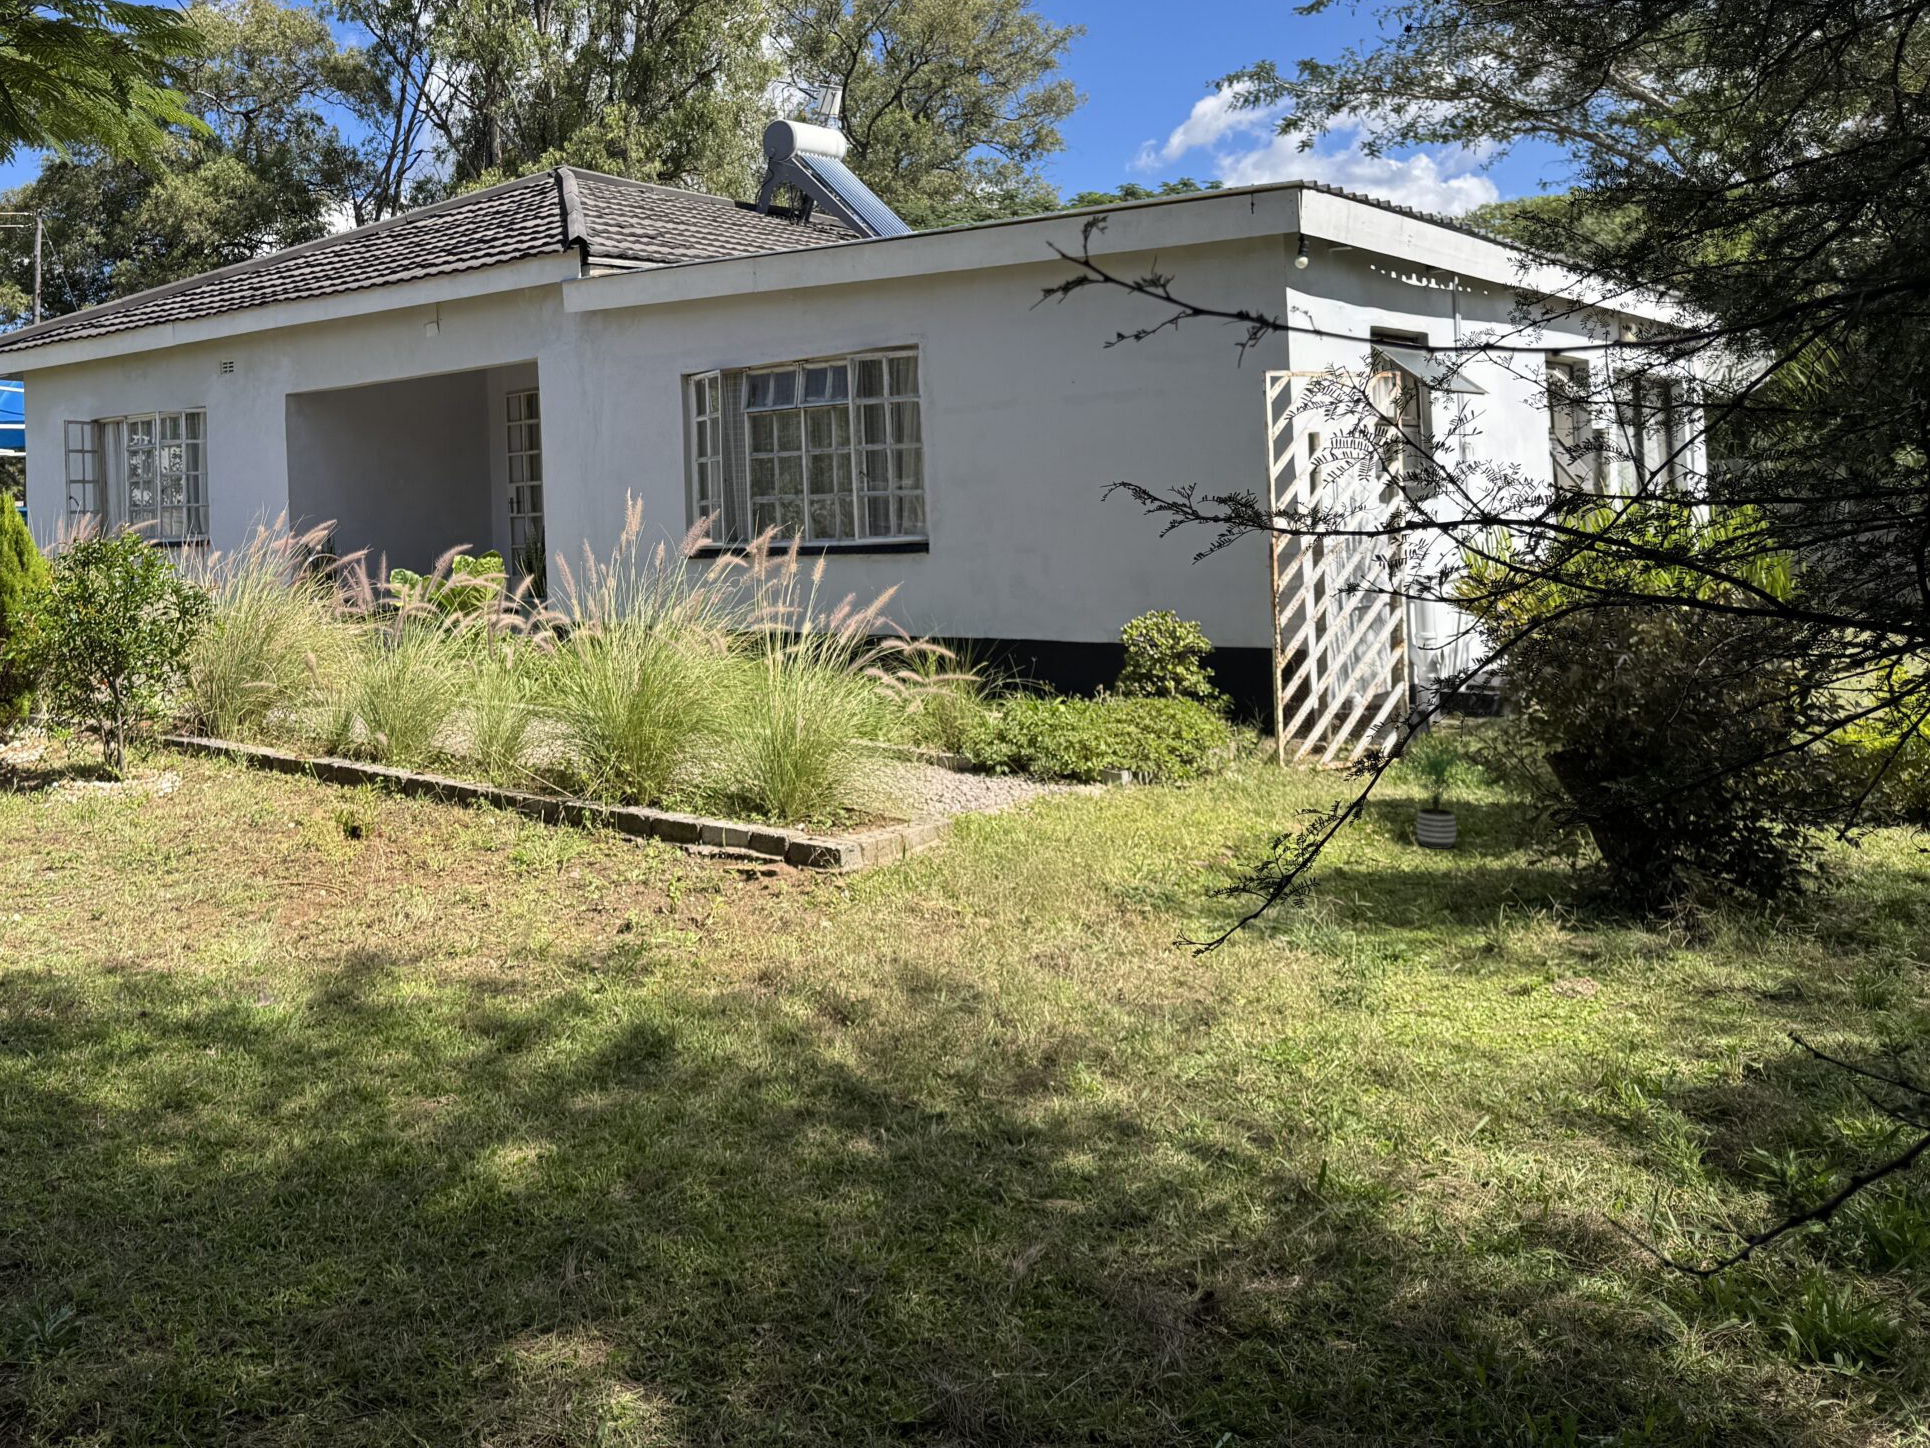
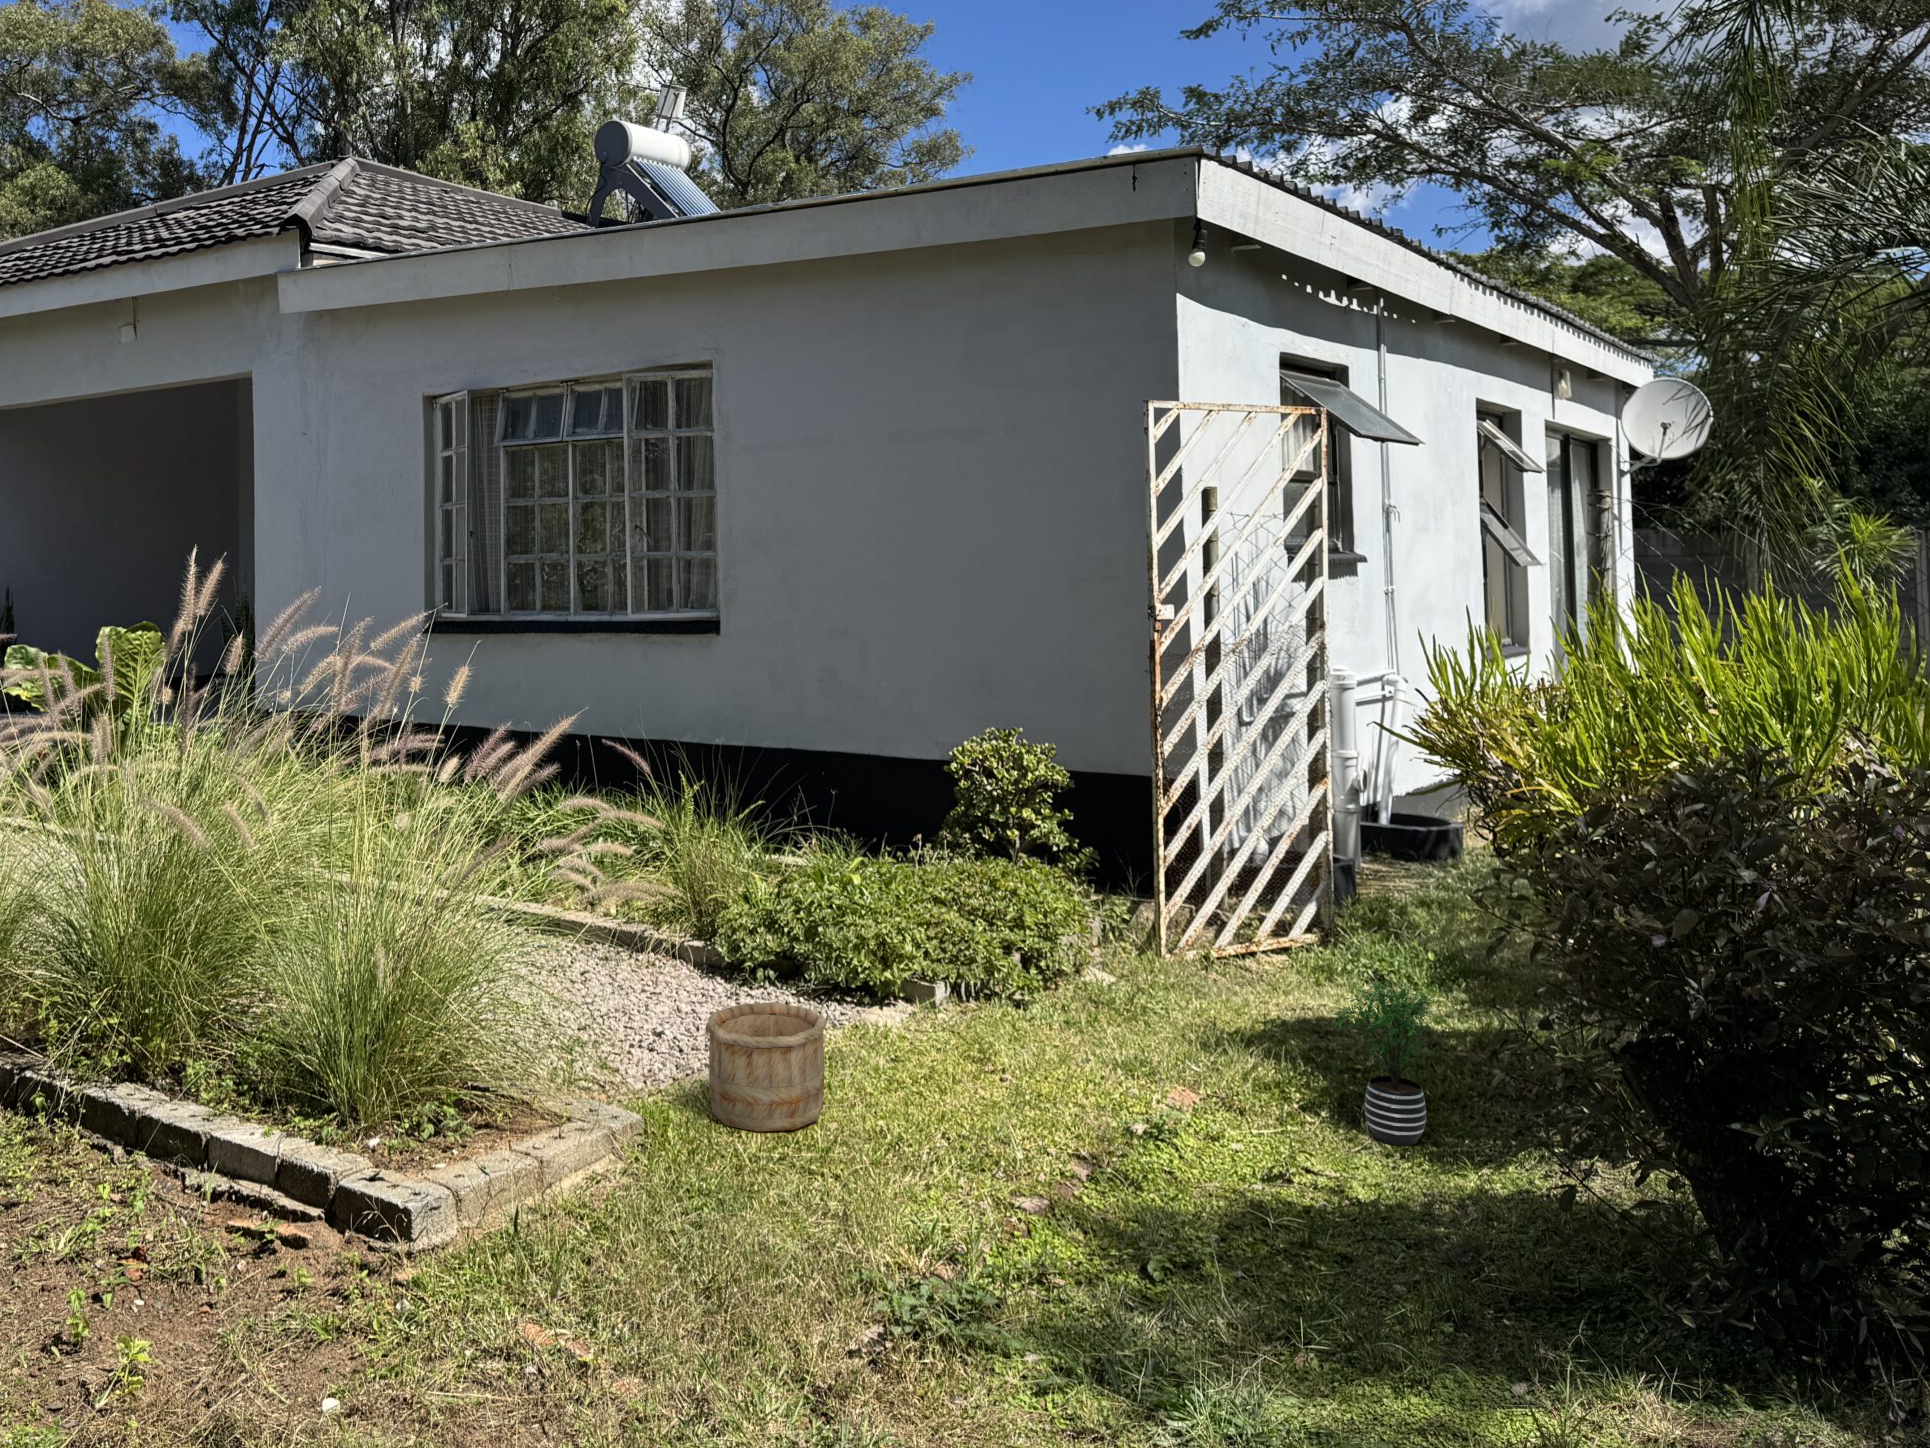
wooden bucket: none [986,764,1063,837] -> present [705,1002,826,1131]

